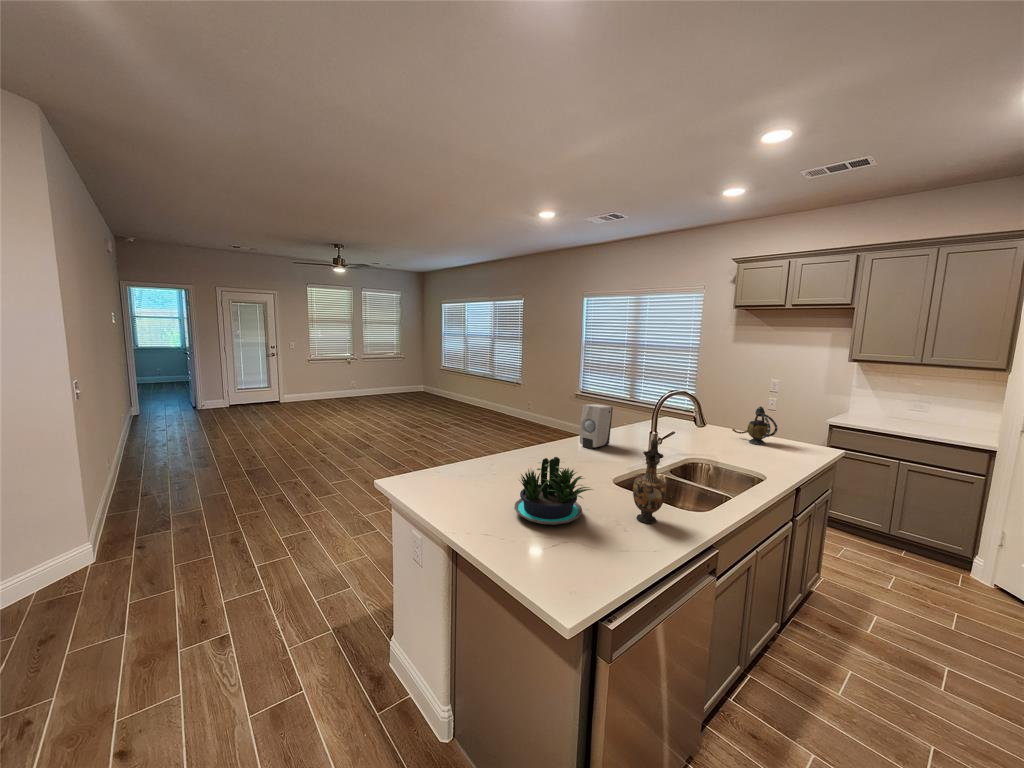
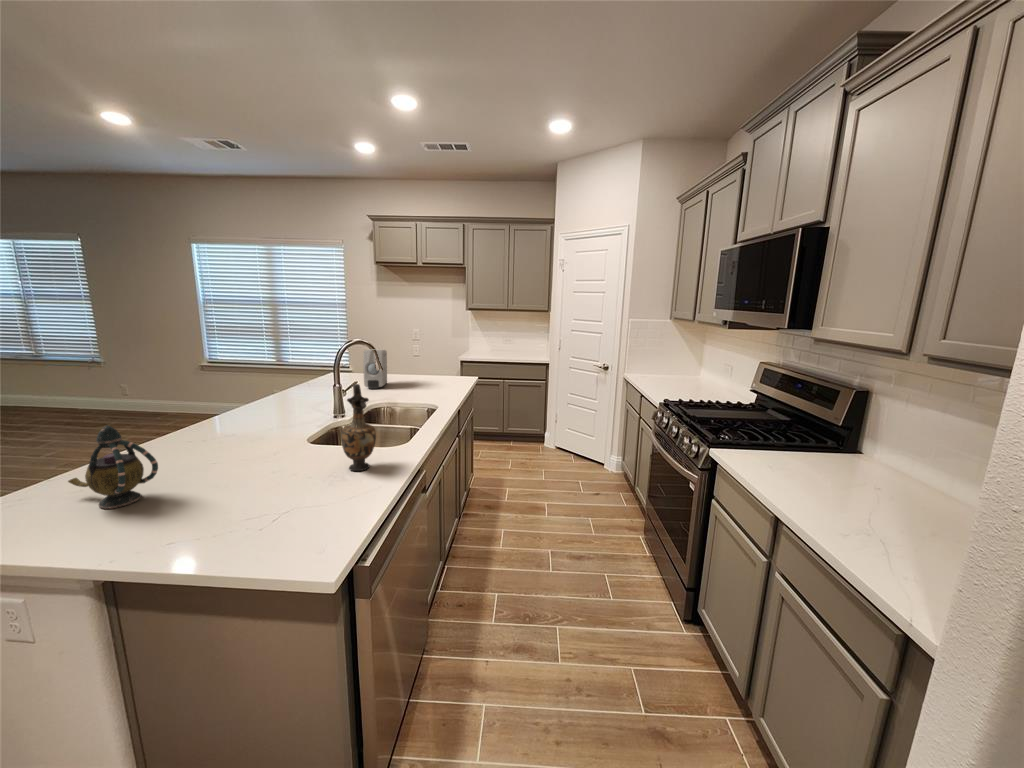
soap dispenser: present [580,404,613,449] -> present [363,350,387,389]
teapot: present [732,406,778,445] -> present [68,425,158,509]
potted plant: present [514,457,592,525] -> none [182,427,300,516]

